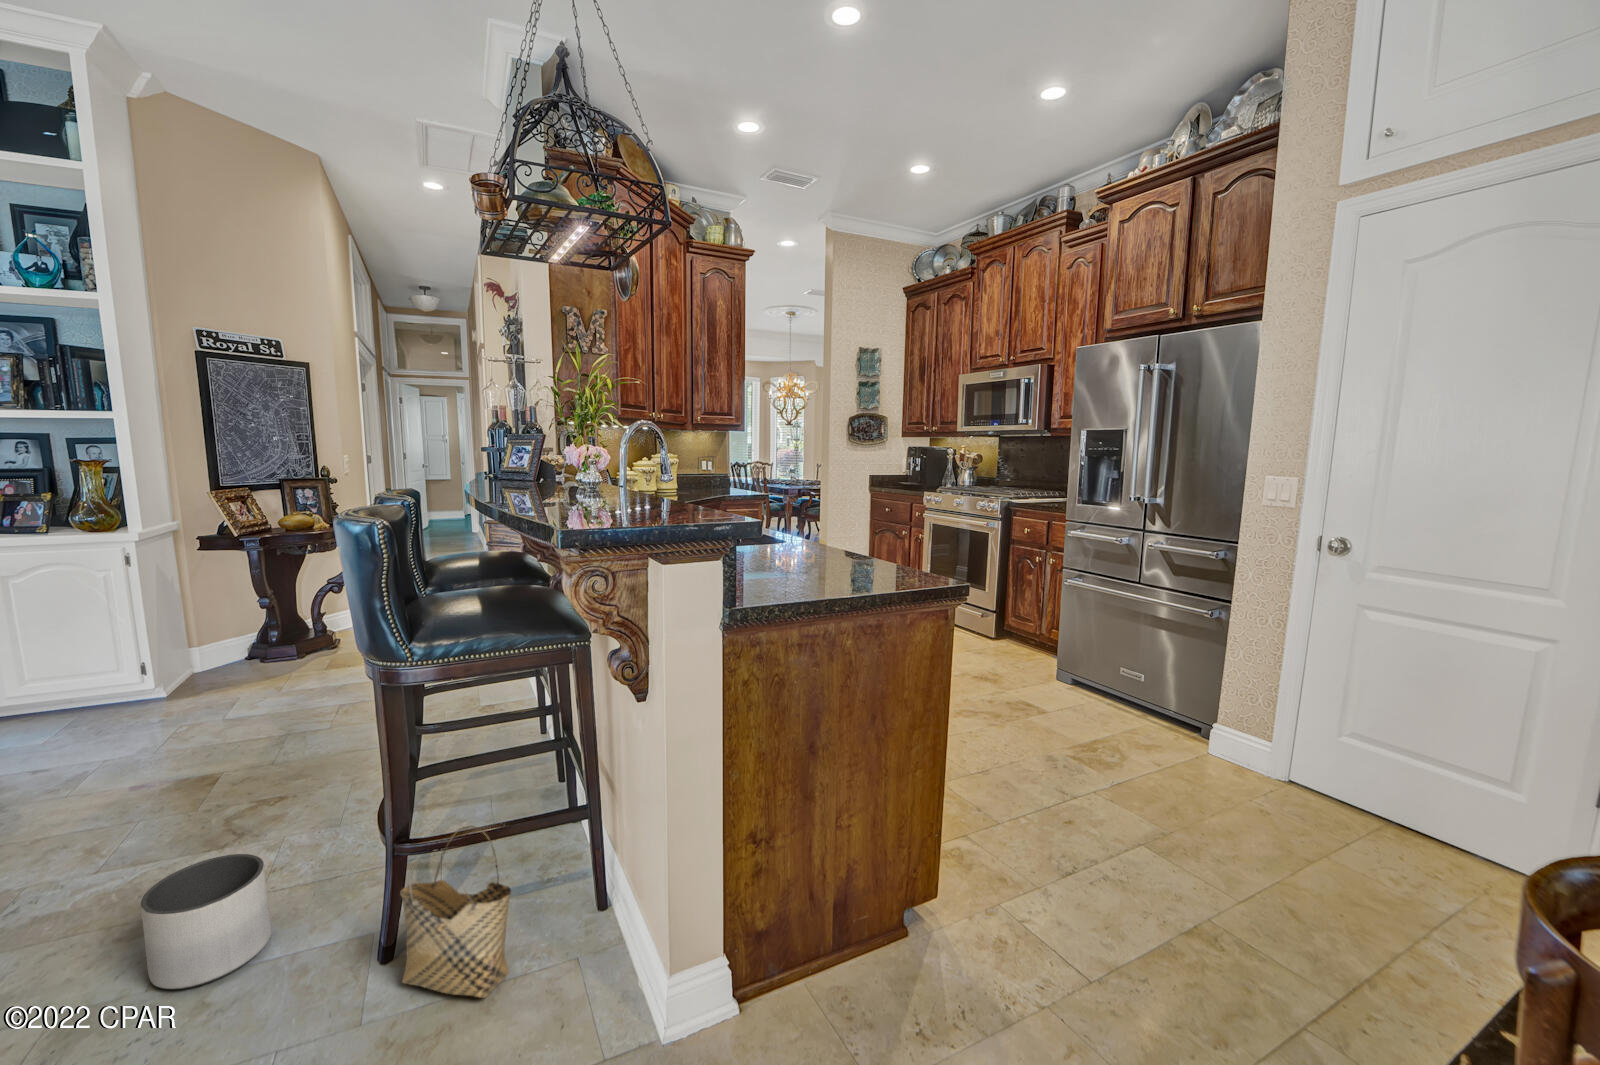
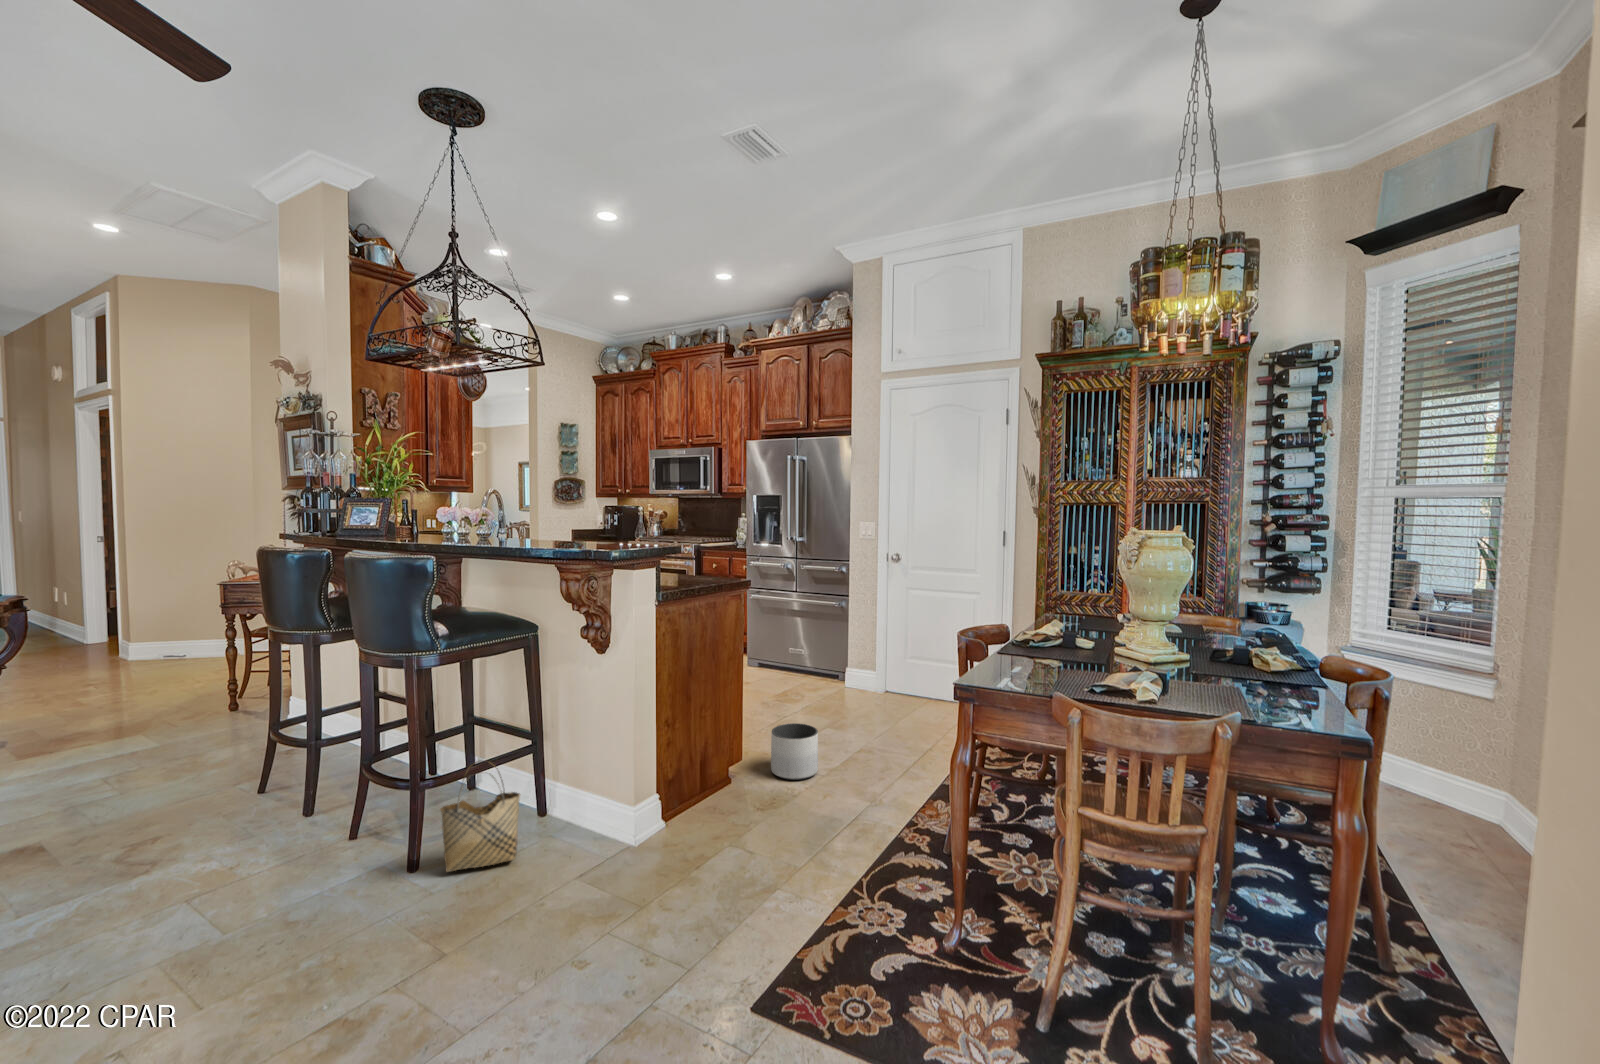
planter: present [141,854,272,989] -> present [771,723,818,780]

